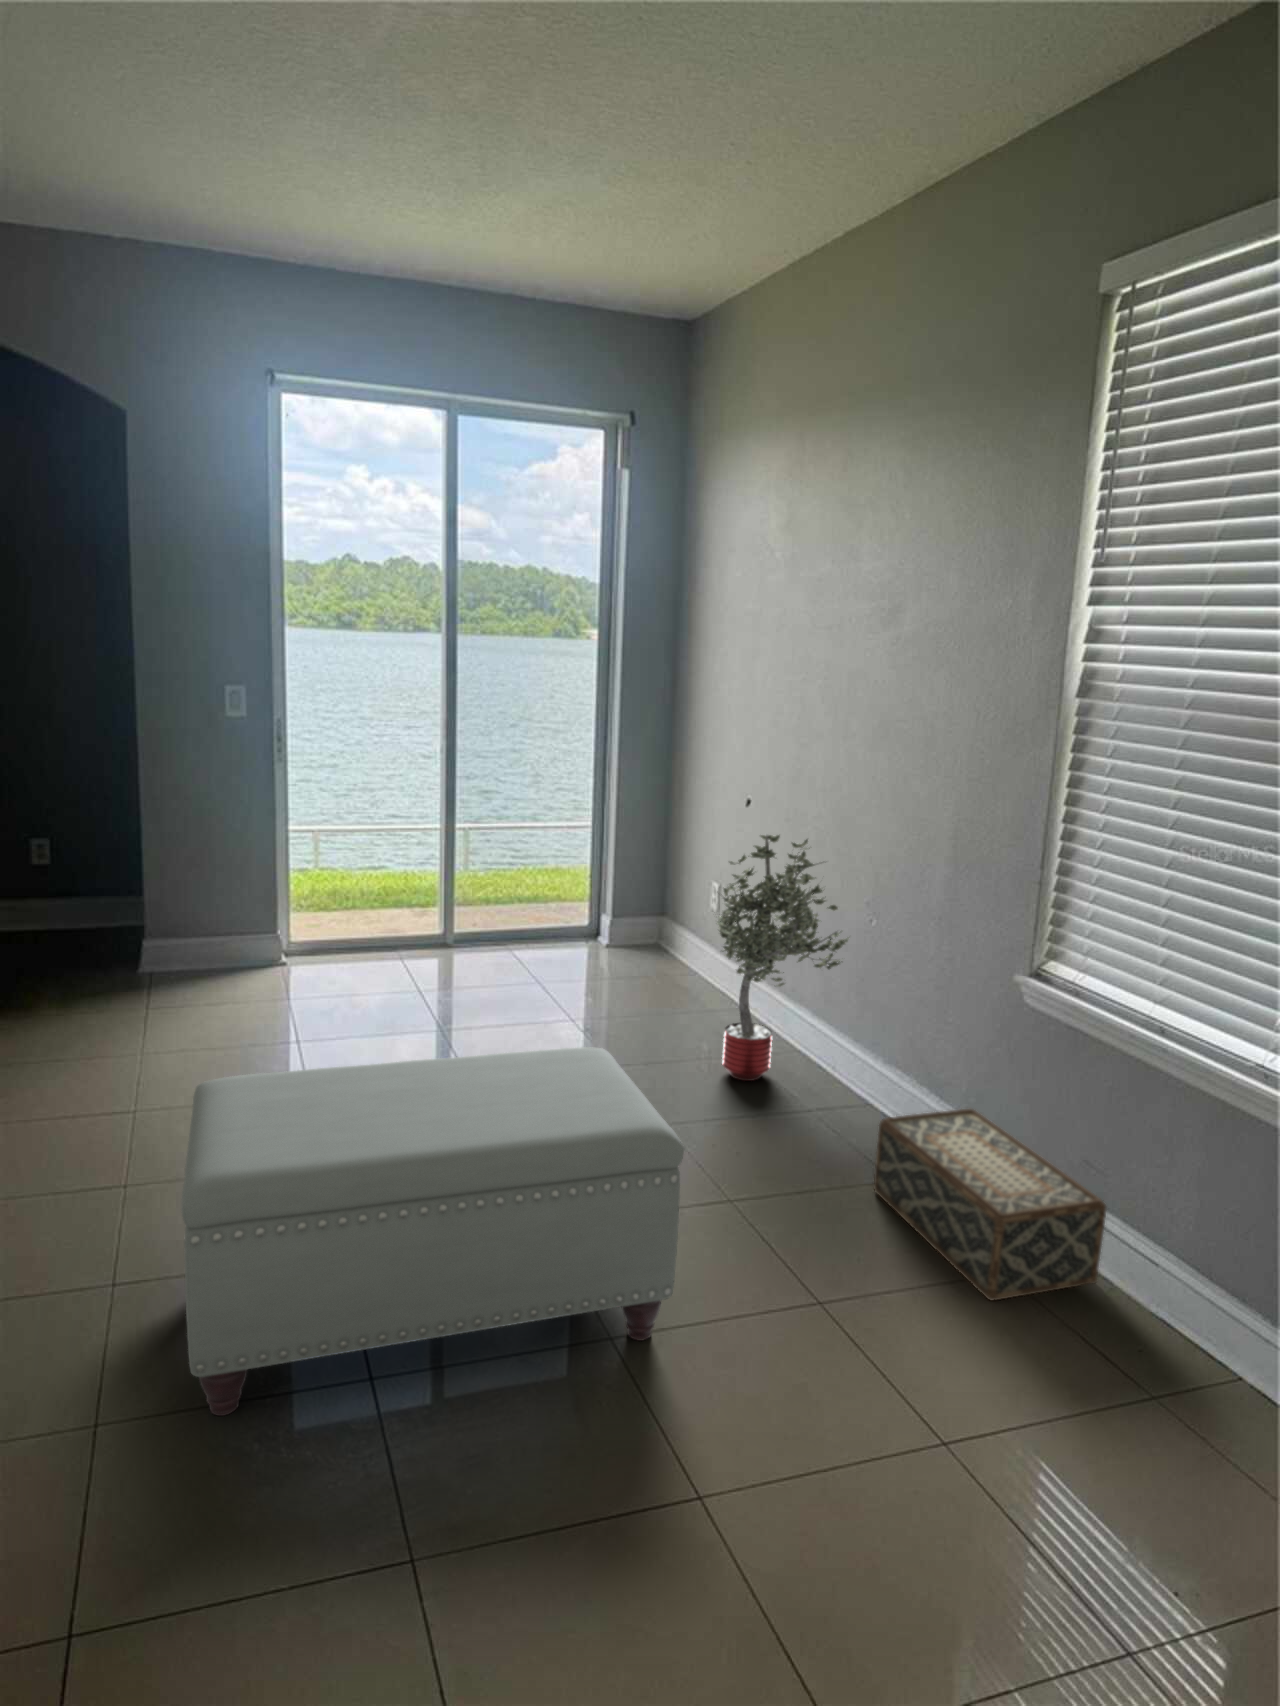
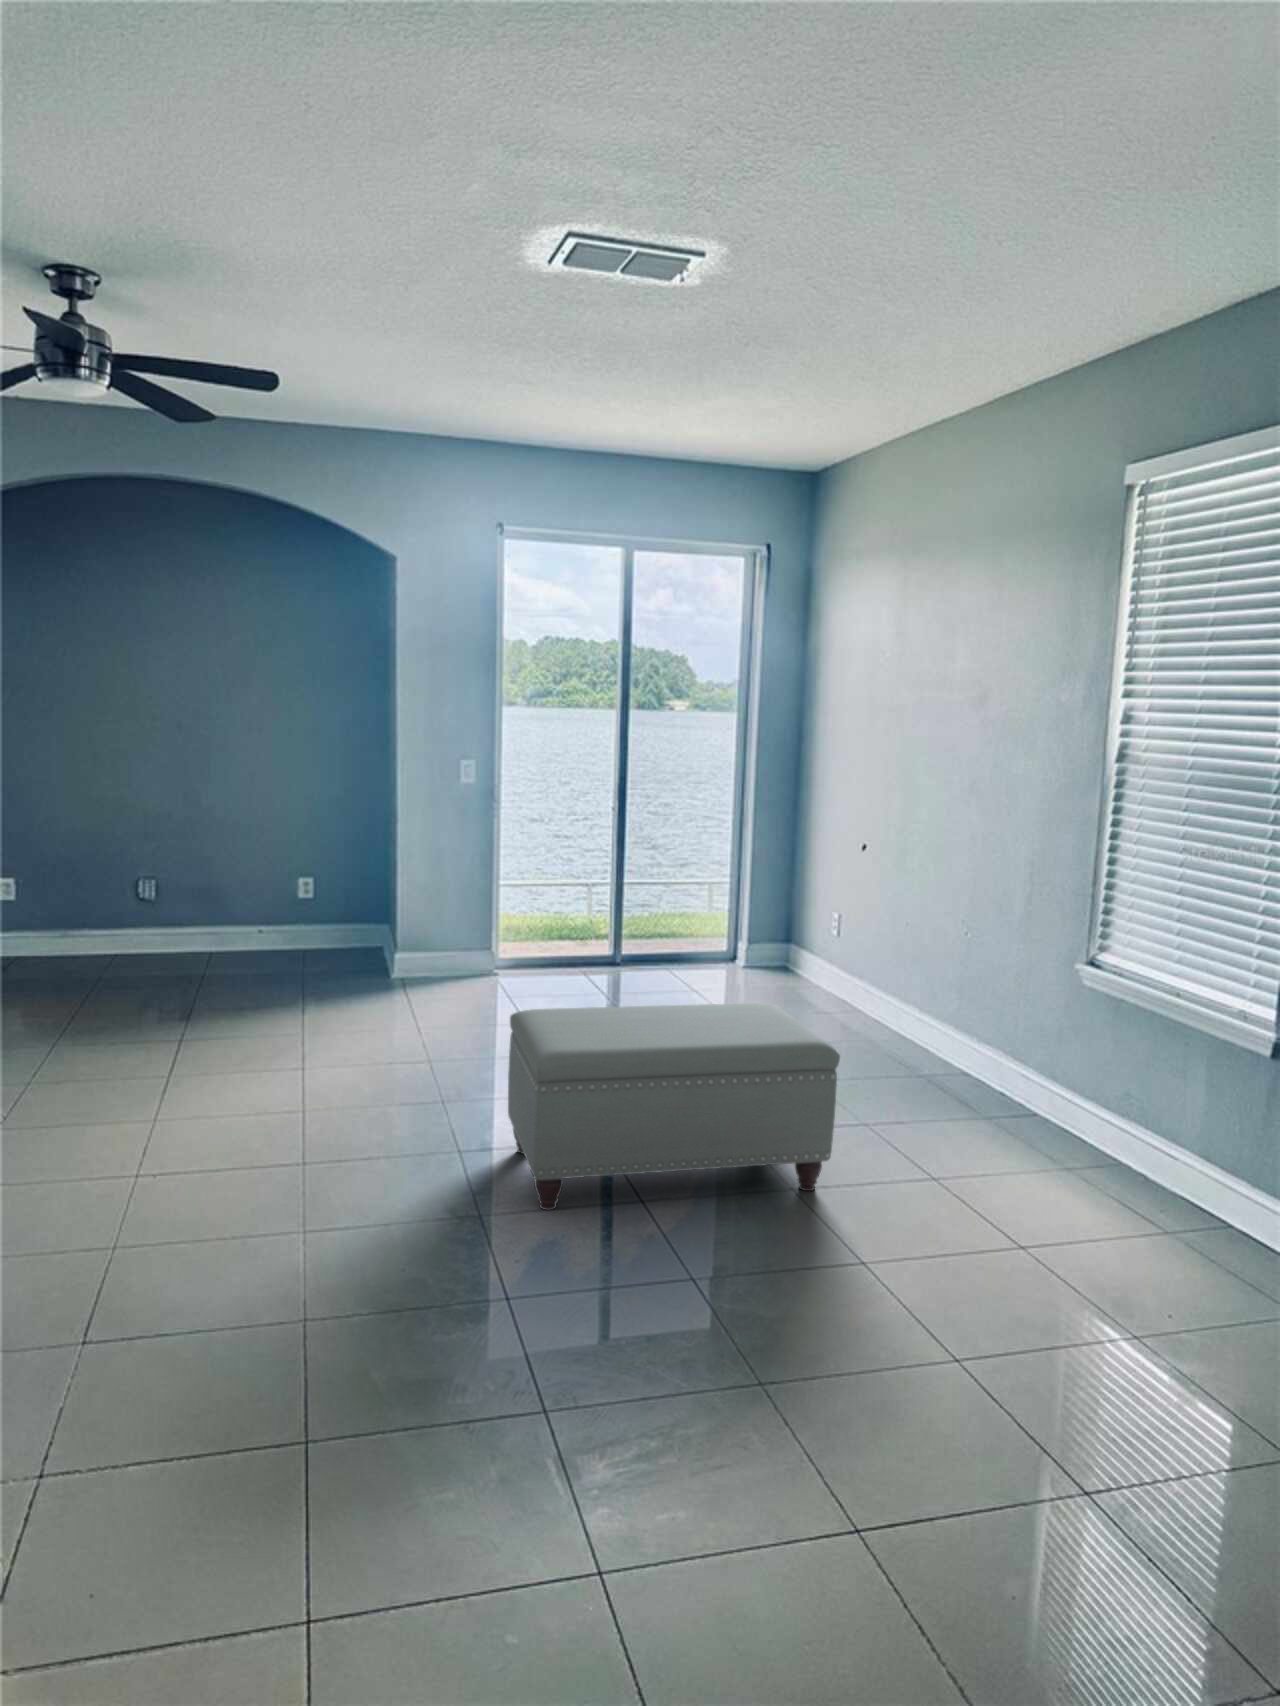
potted tree: present [717,835,849,1081] -> none [843,864,952,1059]
woven basket: present [874,1109,1106,1301] -> none [969,1067,1137,1184]

